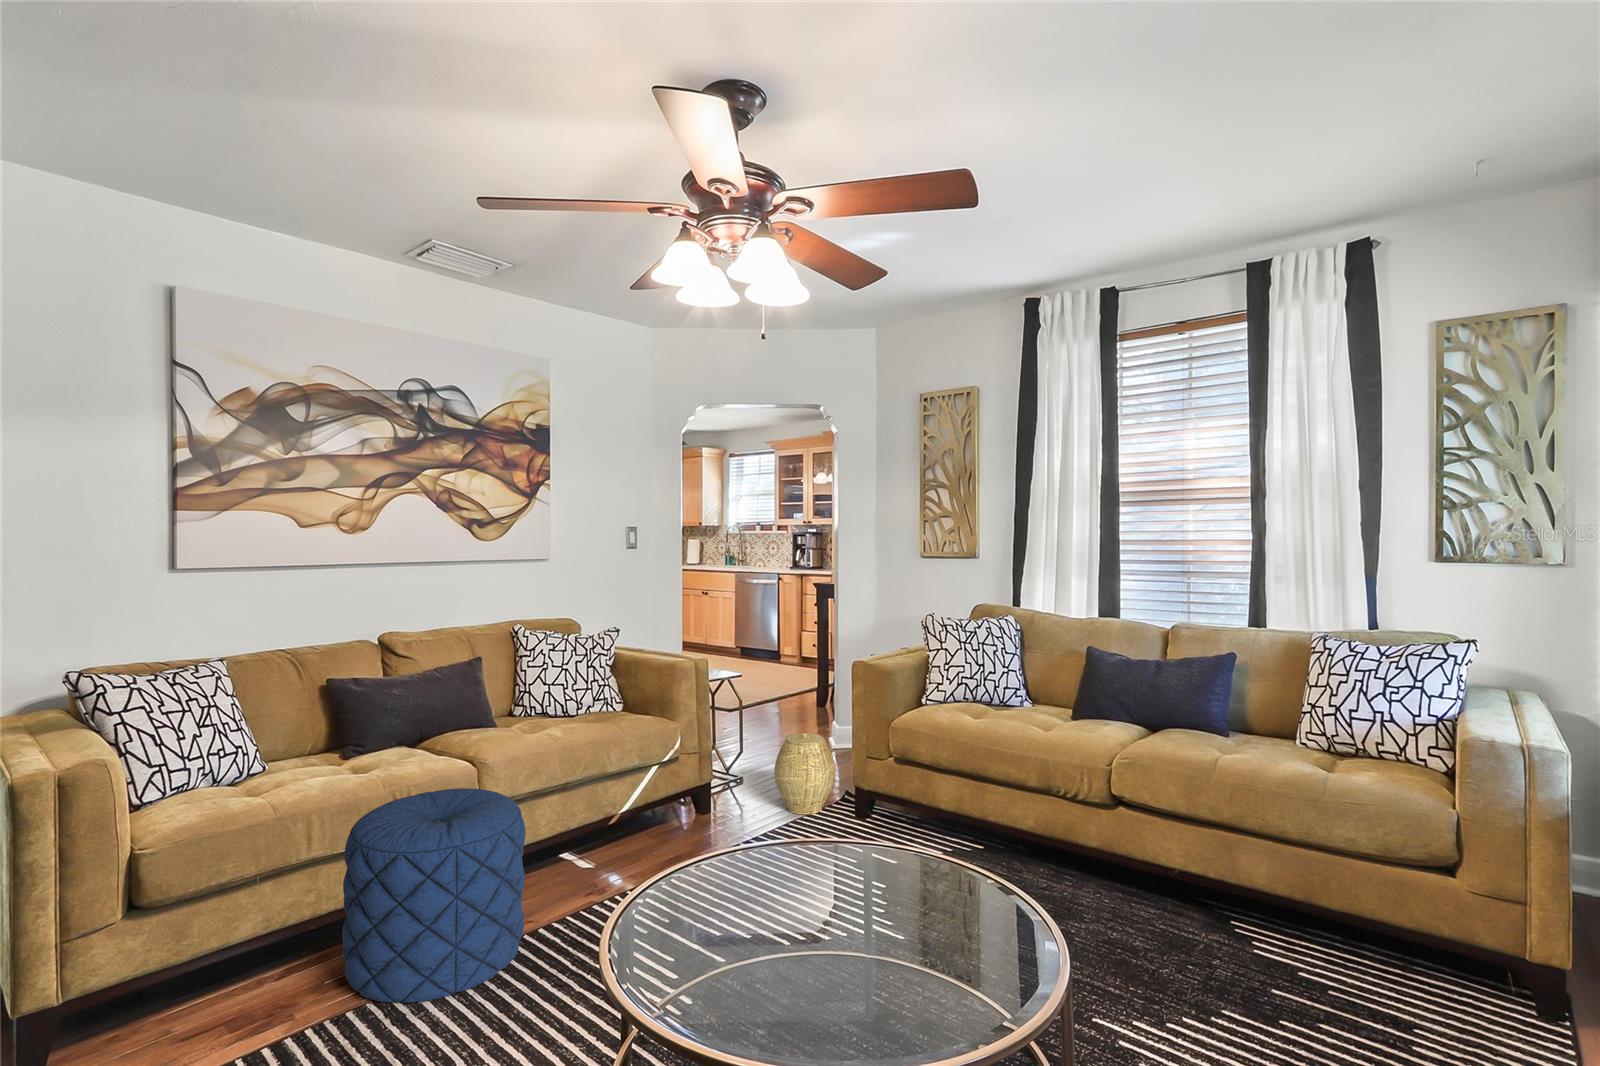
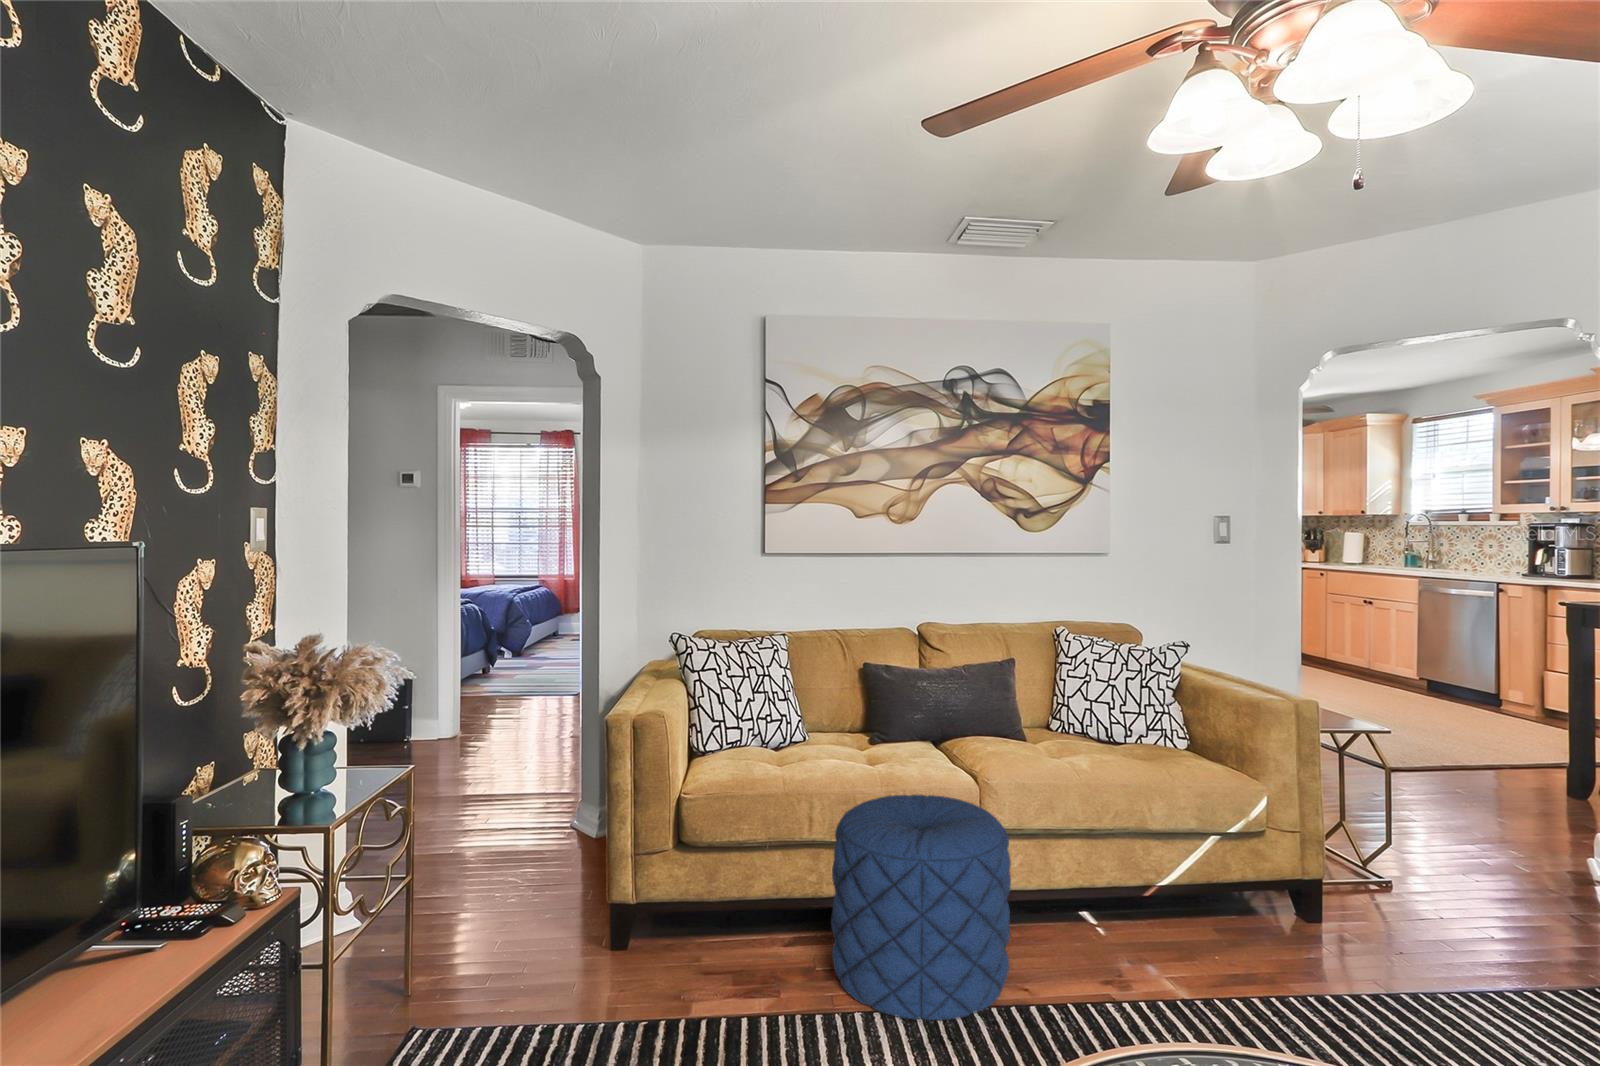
woven basket: present [774,733,835,814] -> none [1414,823,1530,952]

